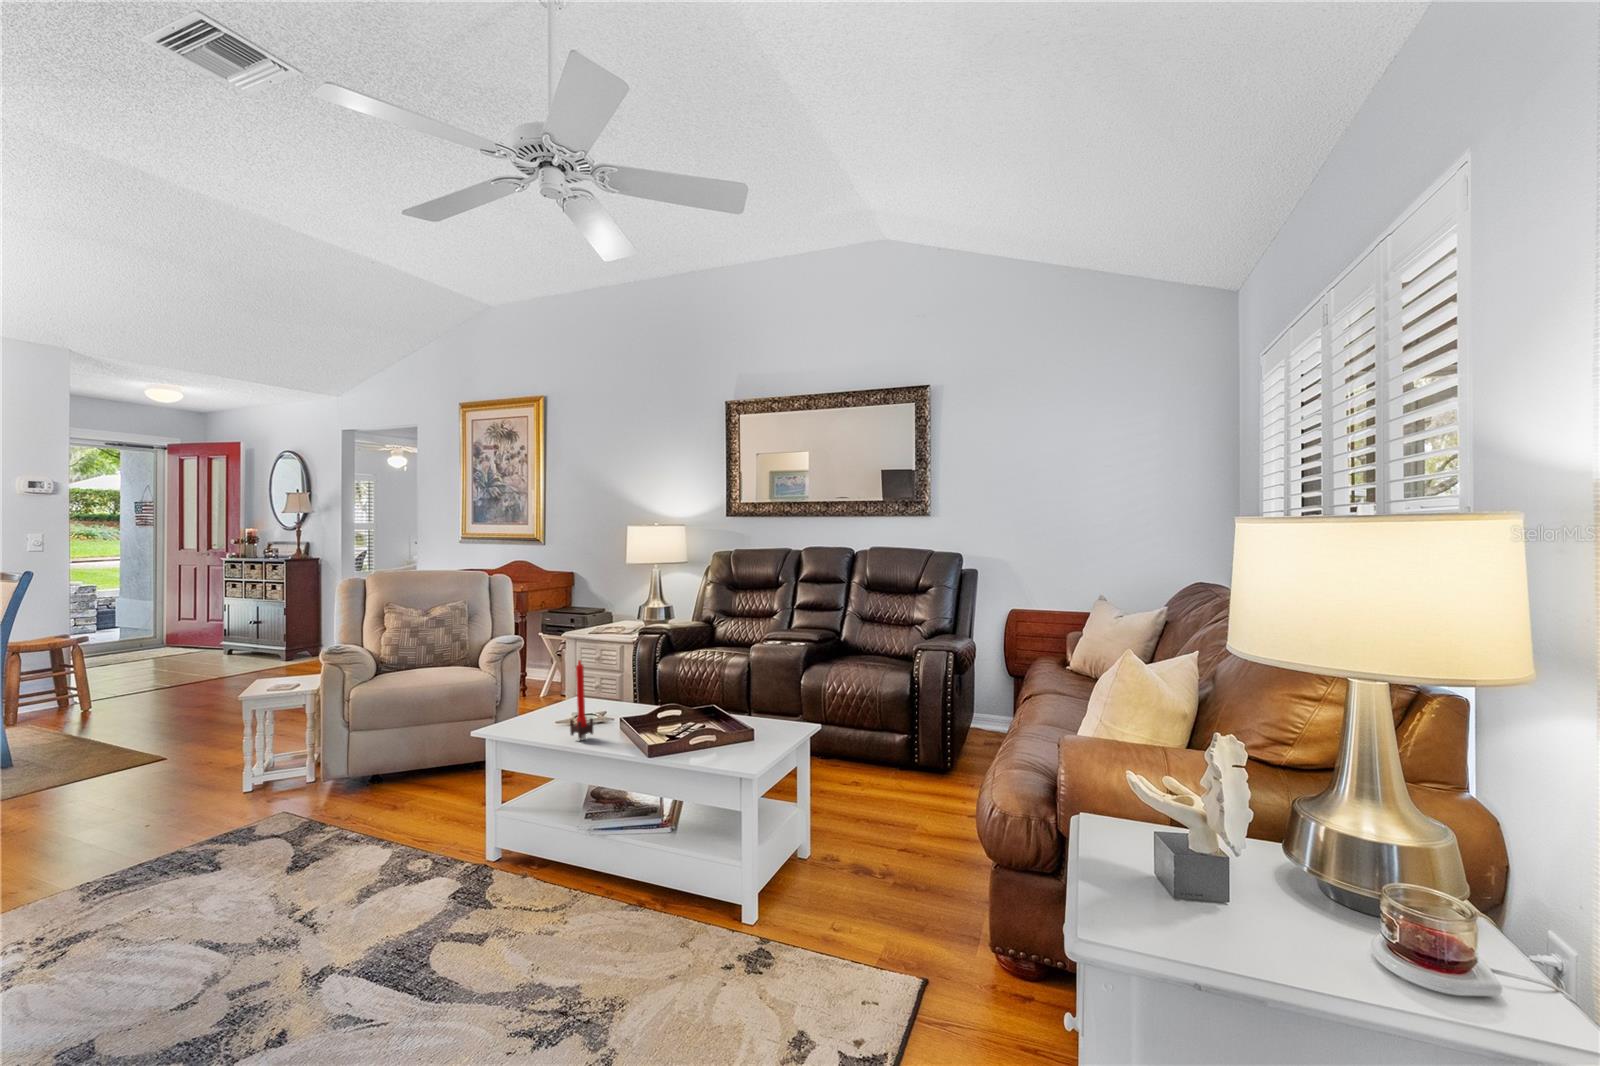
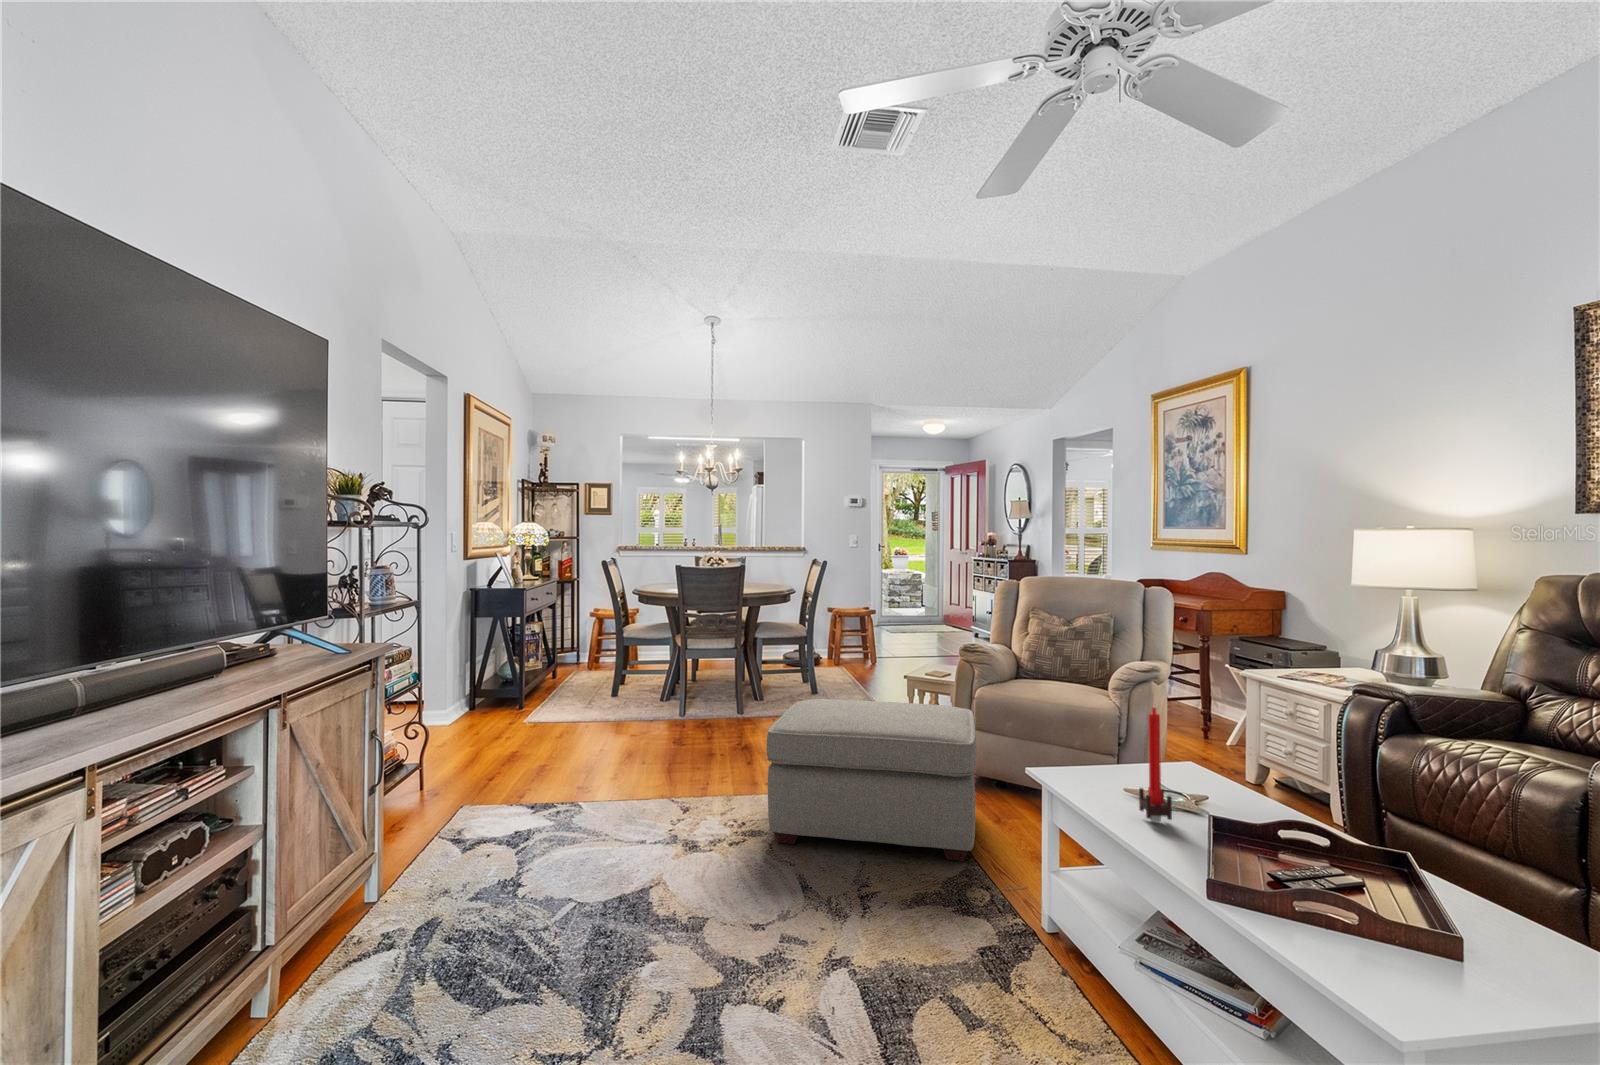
ottoman: none [107,712,398,930] -> present [767,699,977,861]

